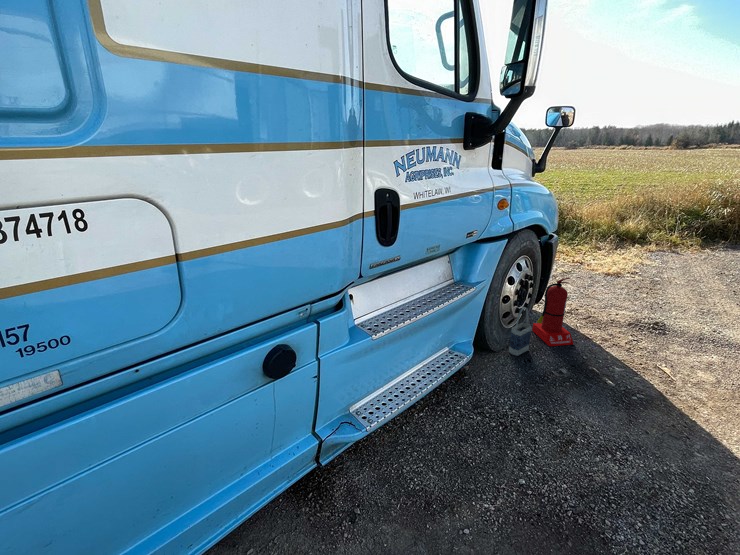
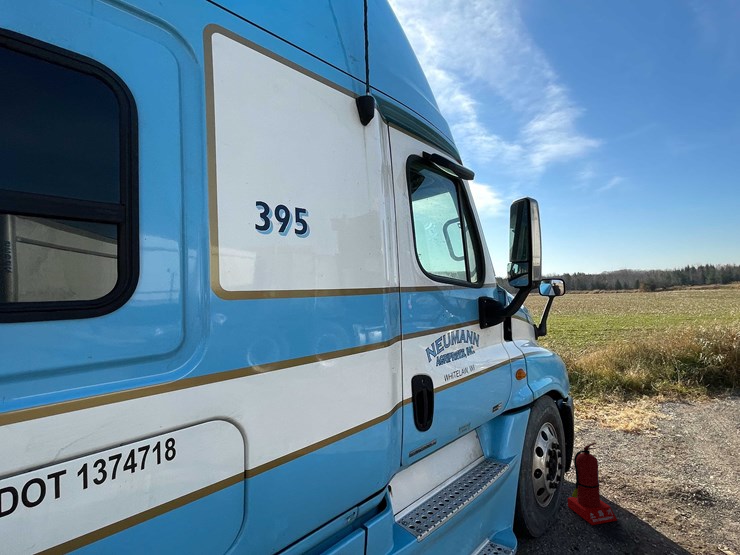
bag: present [509,307,531,356] -> none [549,481,571,540]

